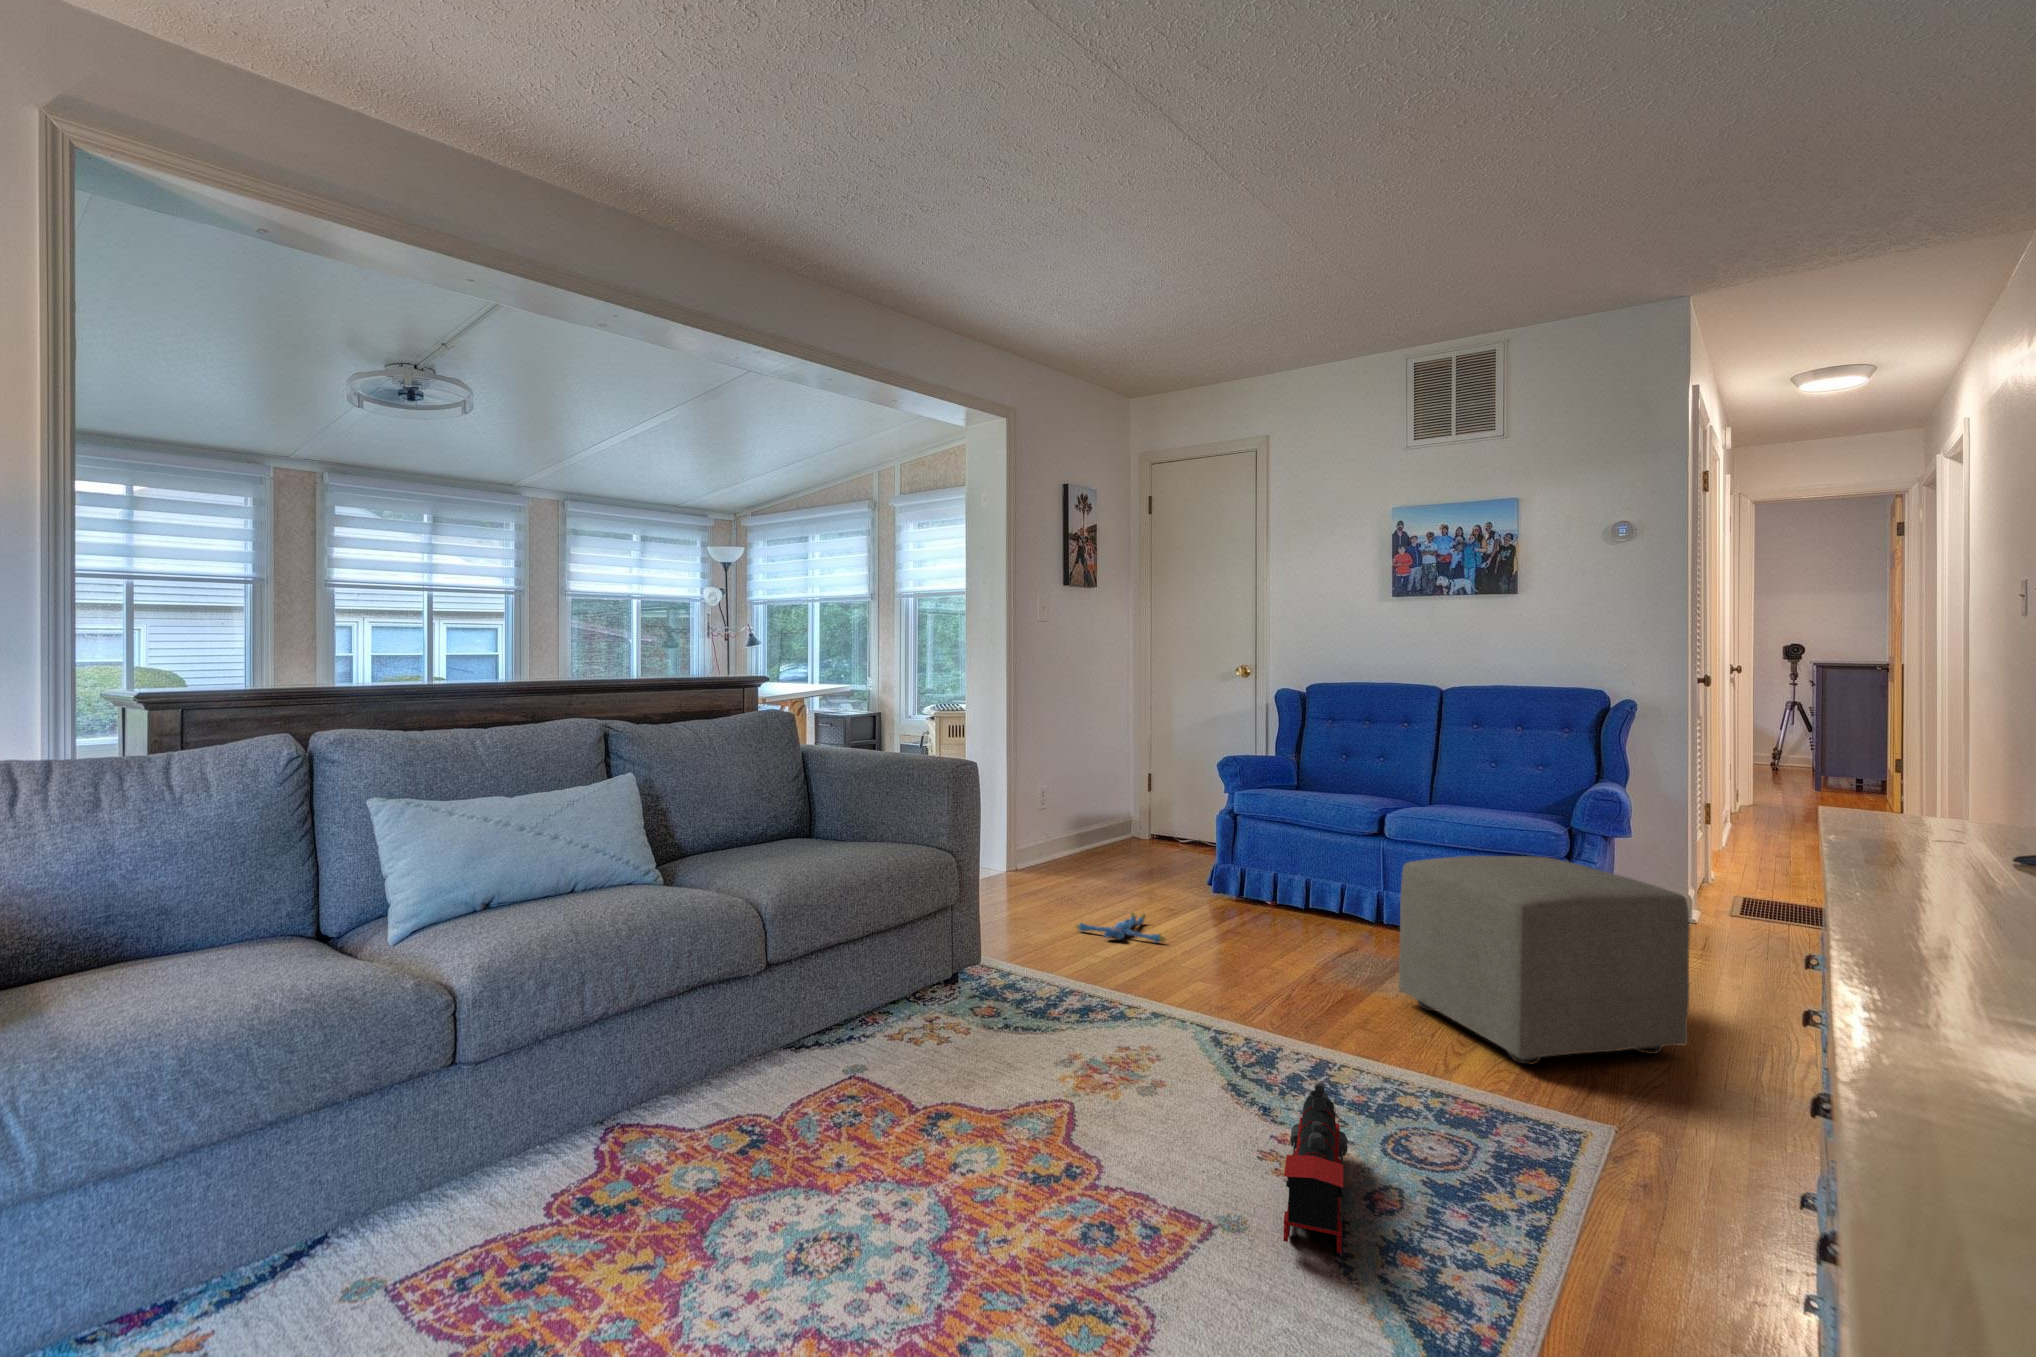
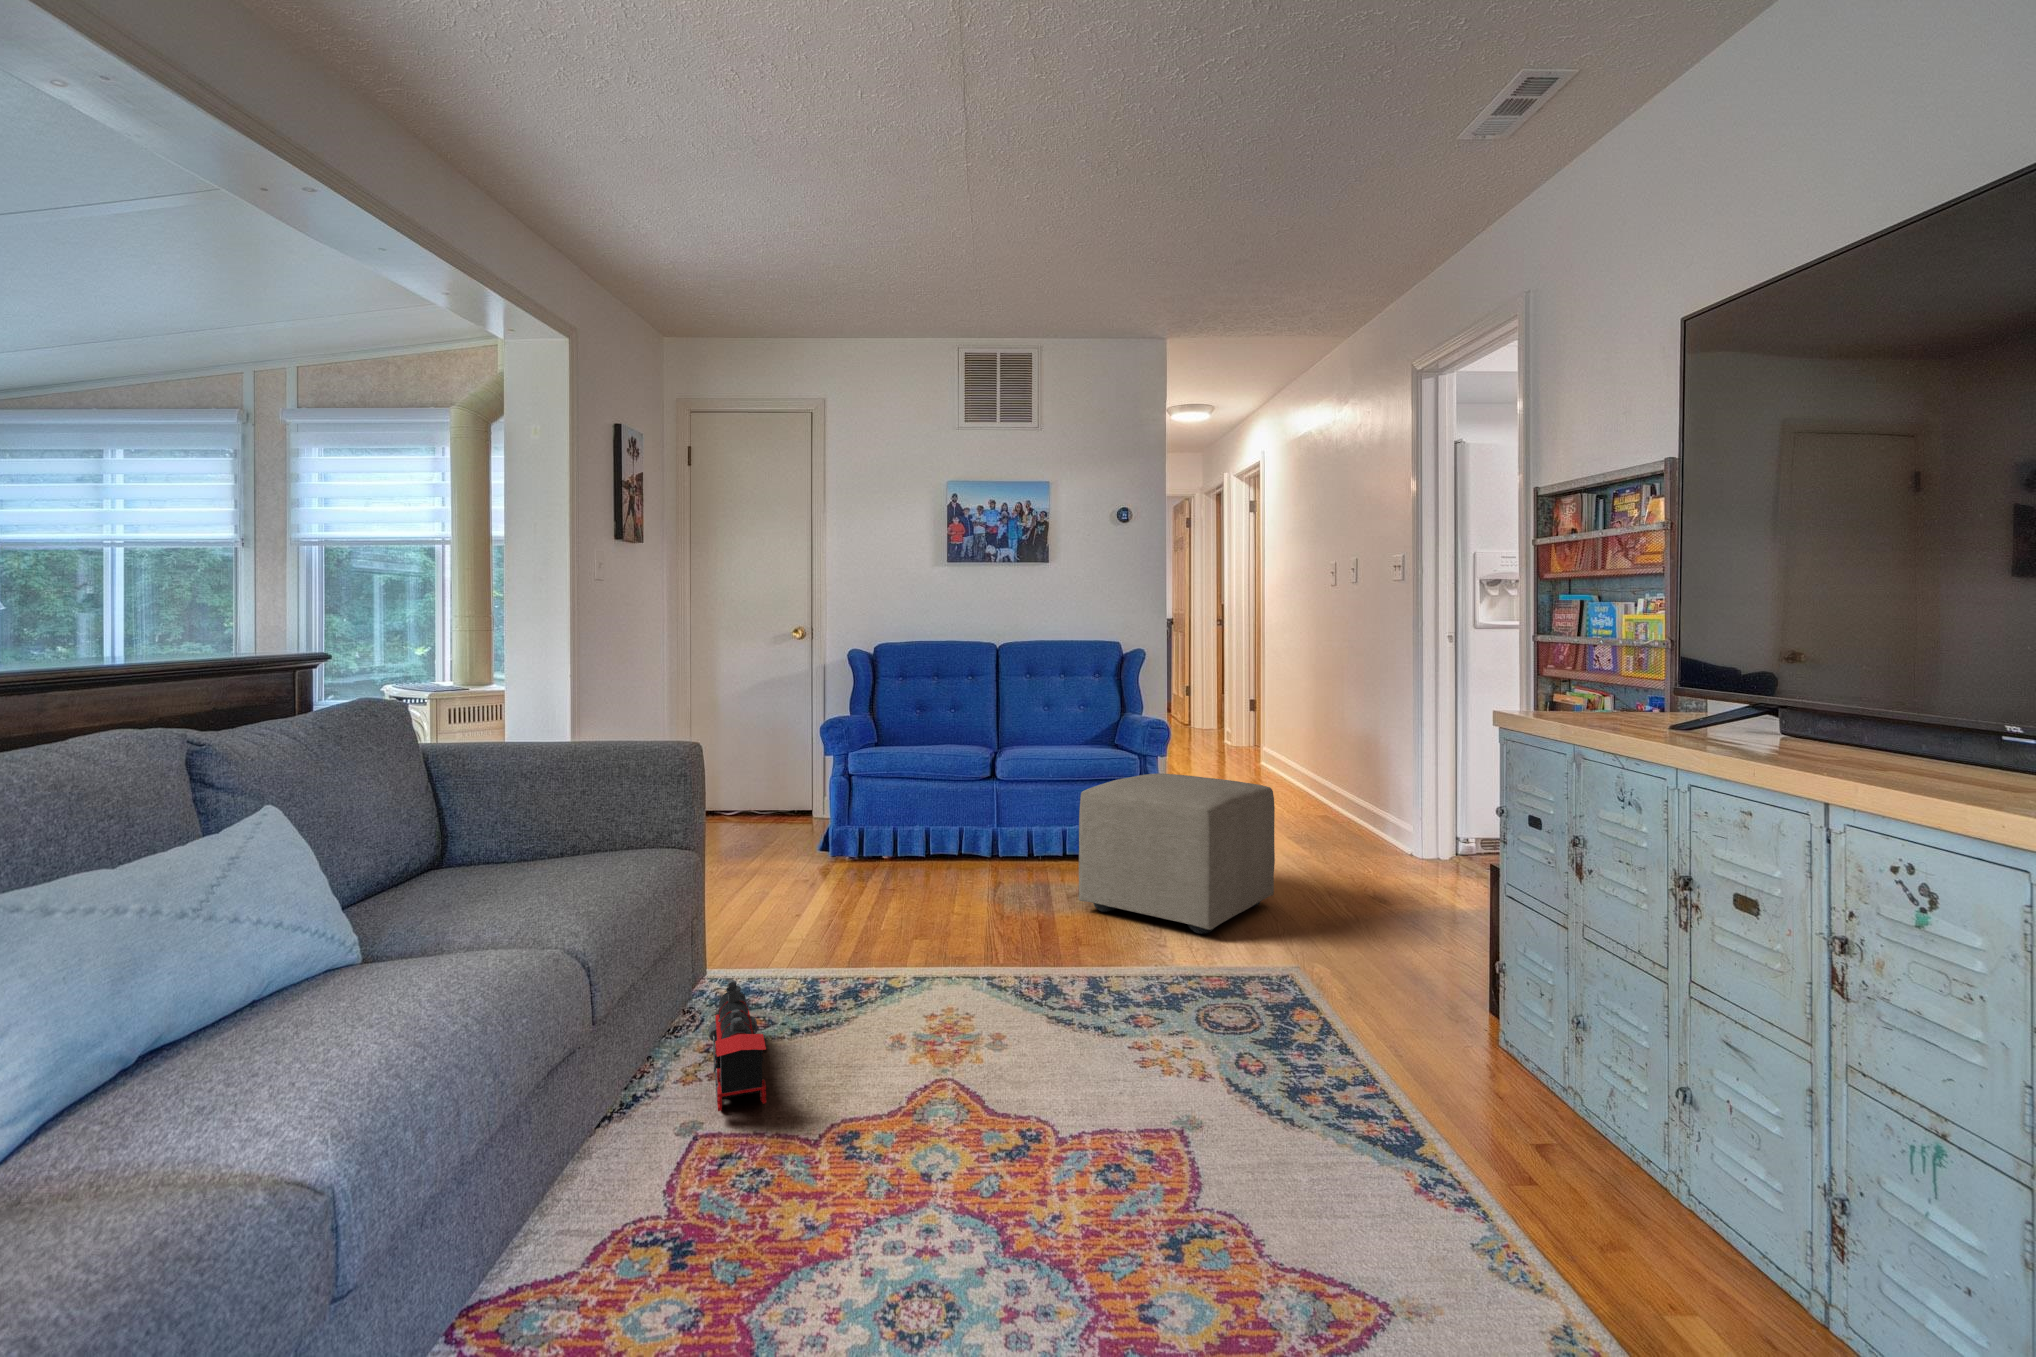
plush toy: present [1076,912,1166,943] -> none [743,883,845,914]
toy train: present [1283,1082,1348,1253] -> present [709,980,766,1111]

